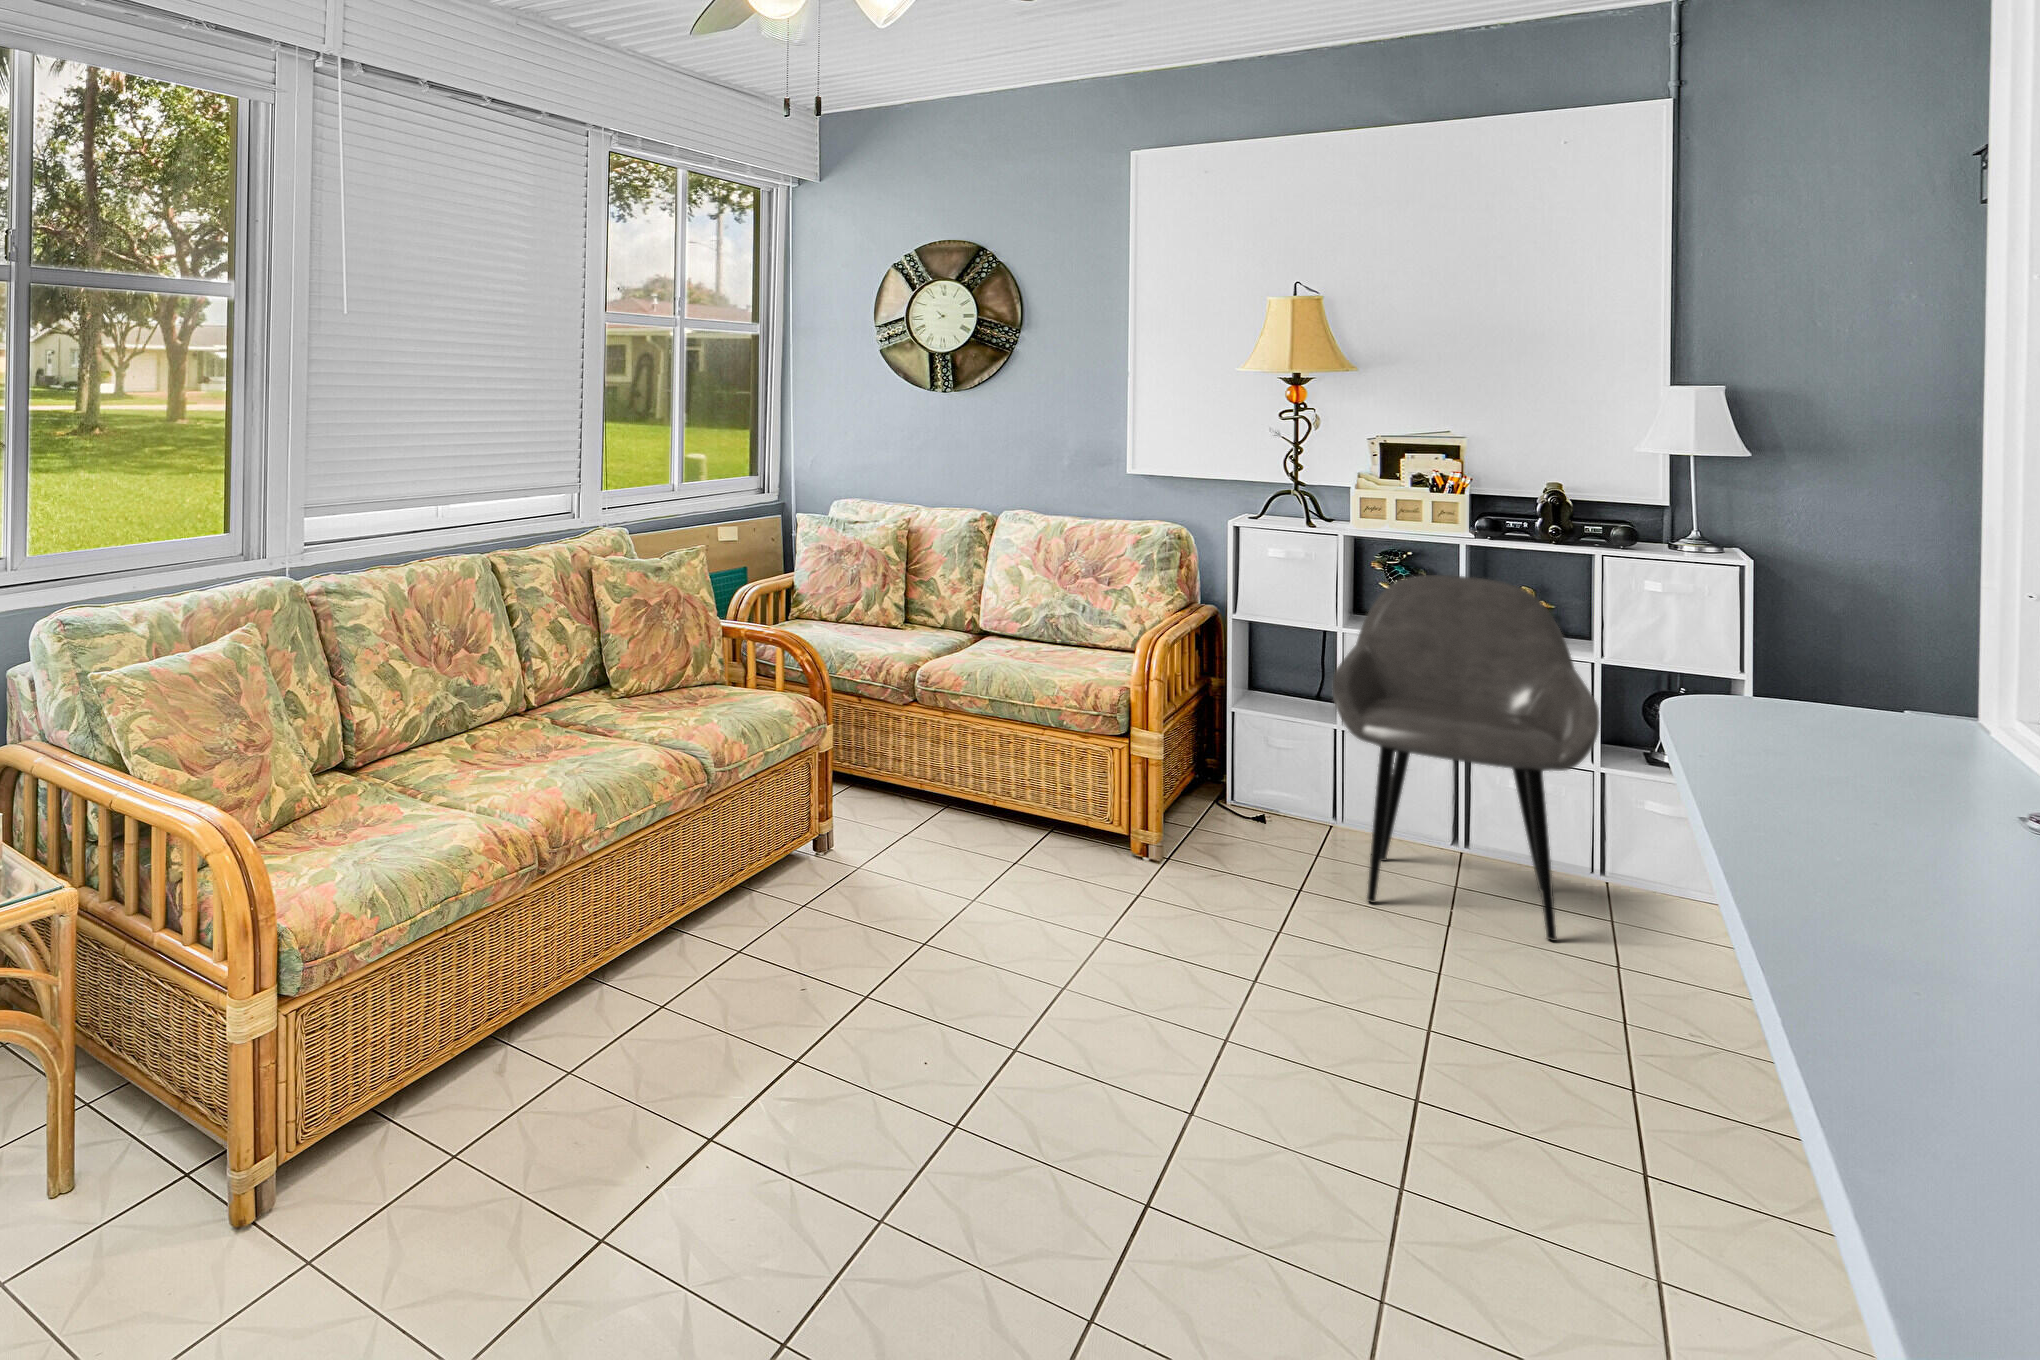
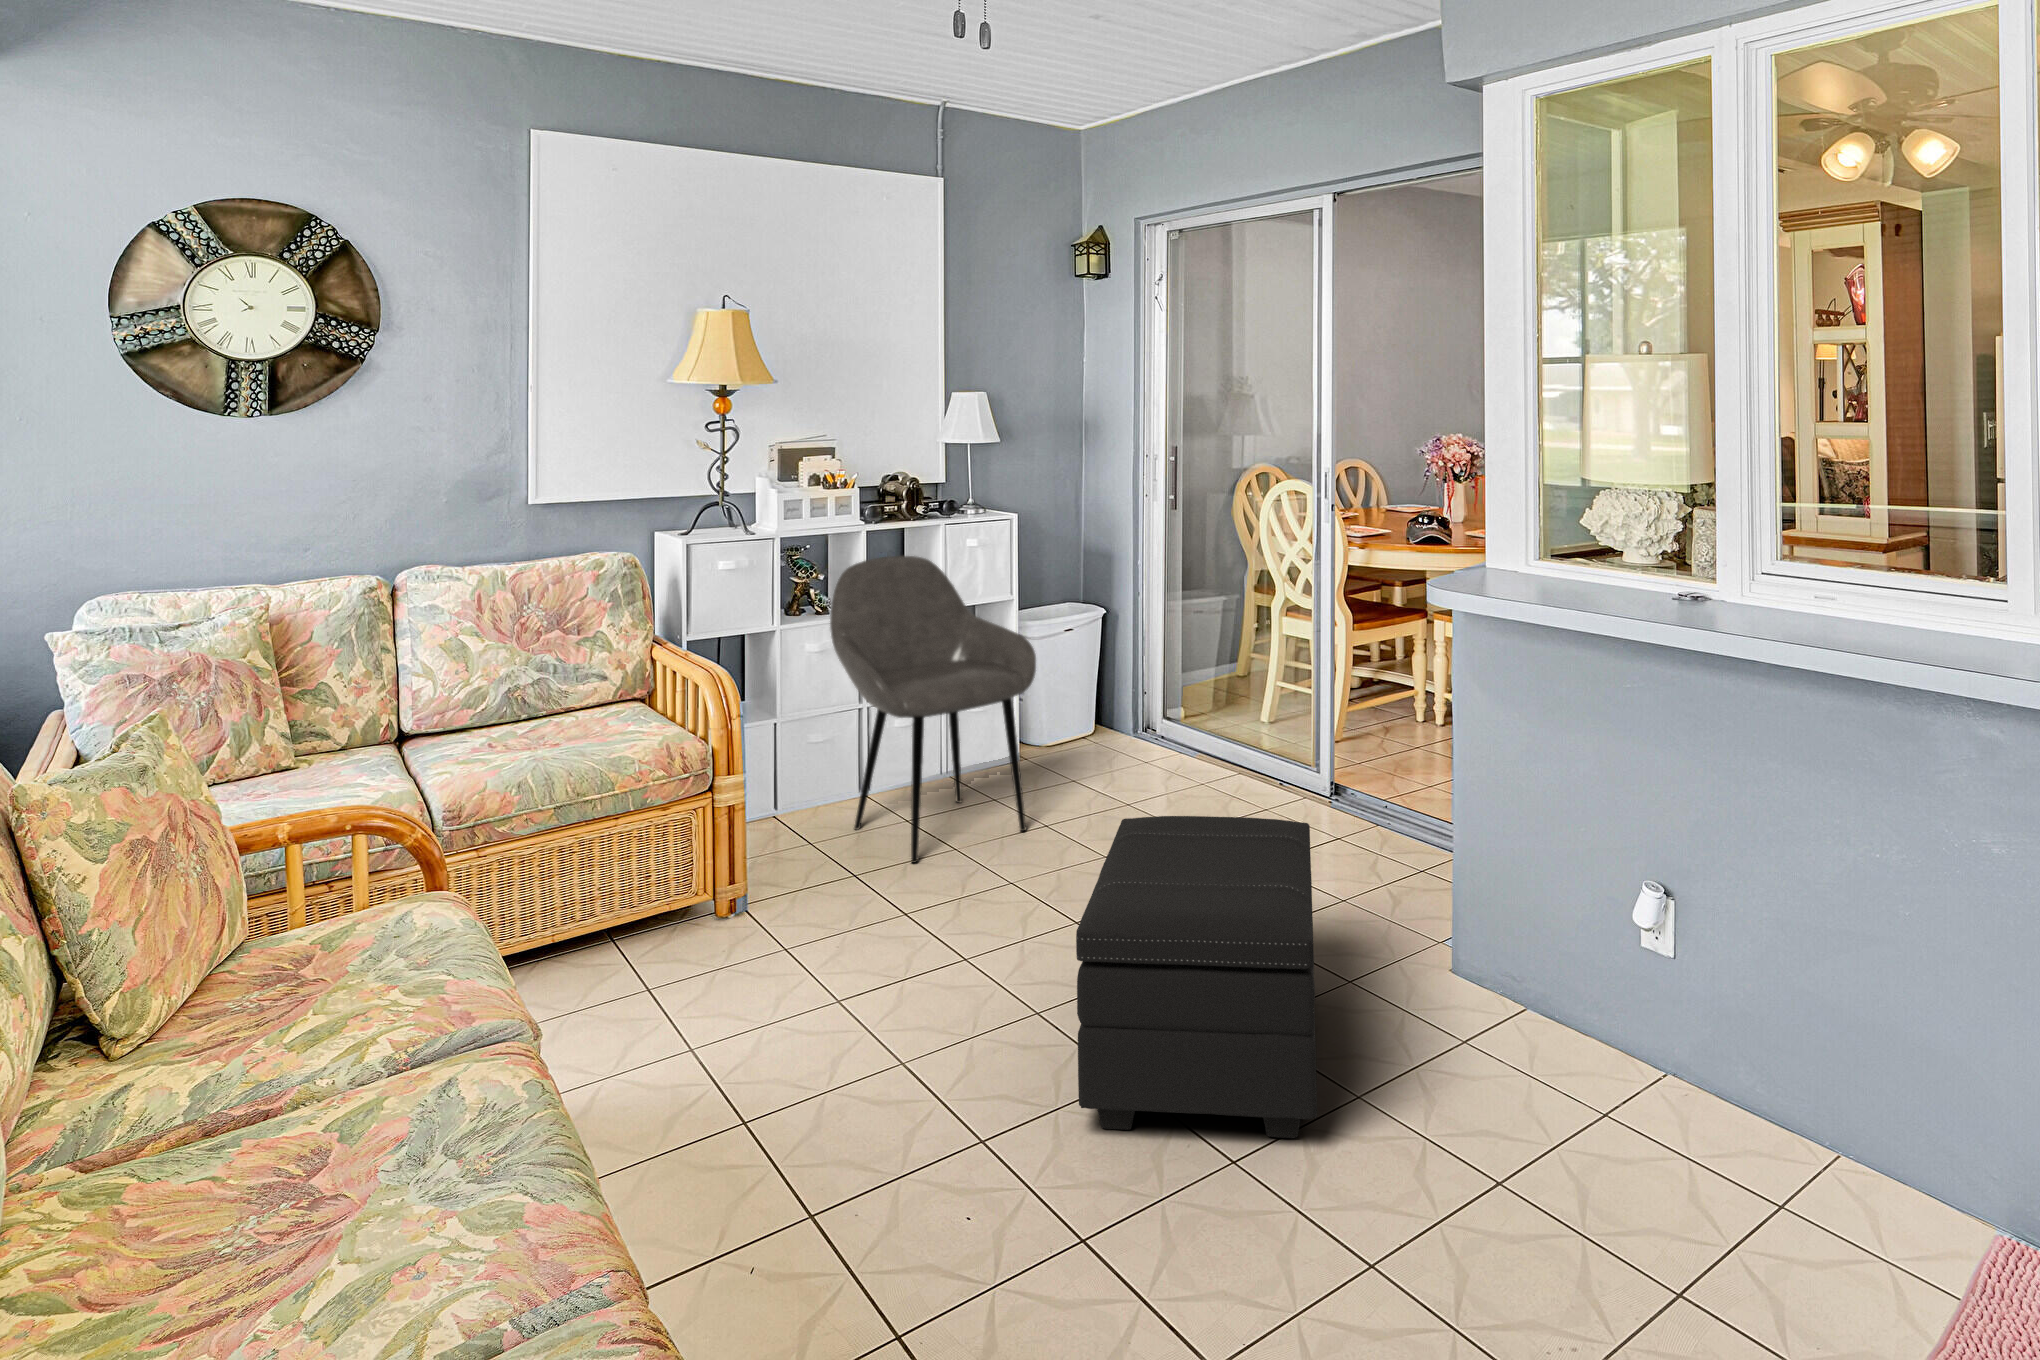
footstool: none [1067,881,1538,1213] -> present [1076,816,1317,1138]

